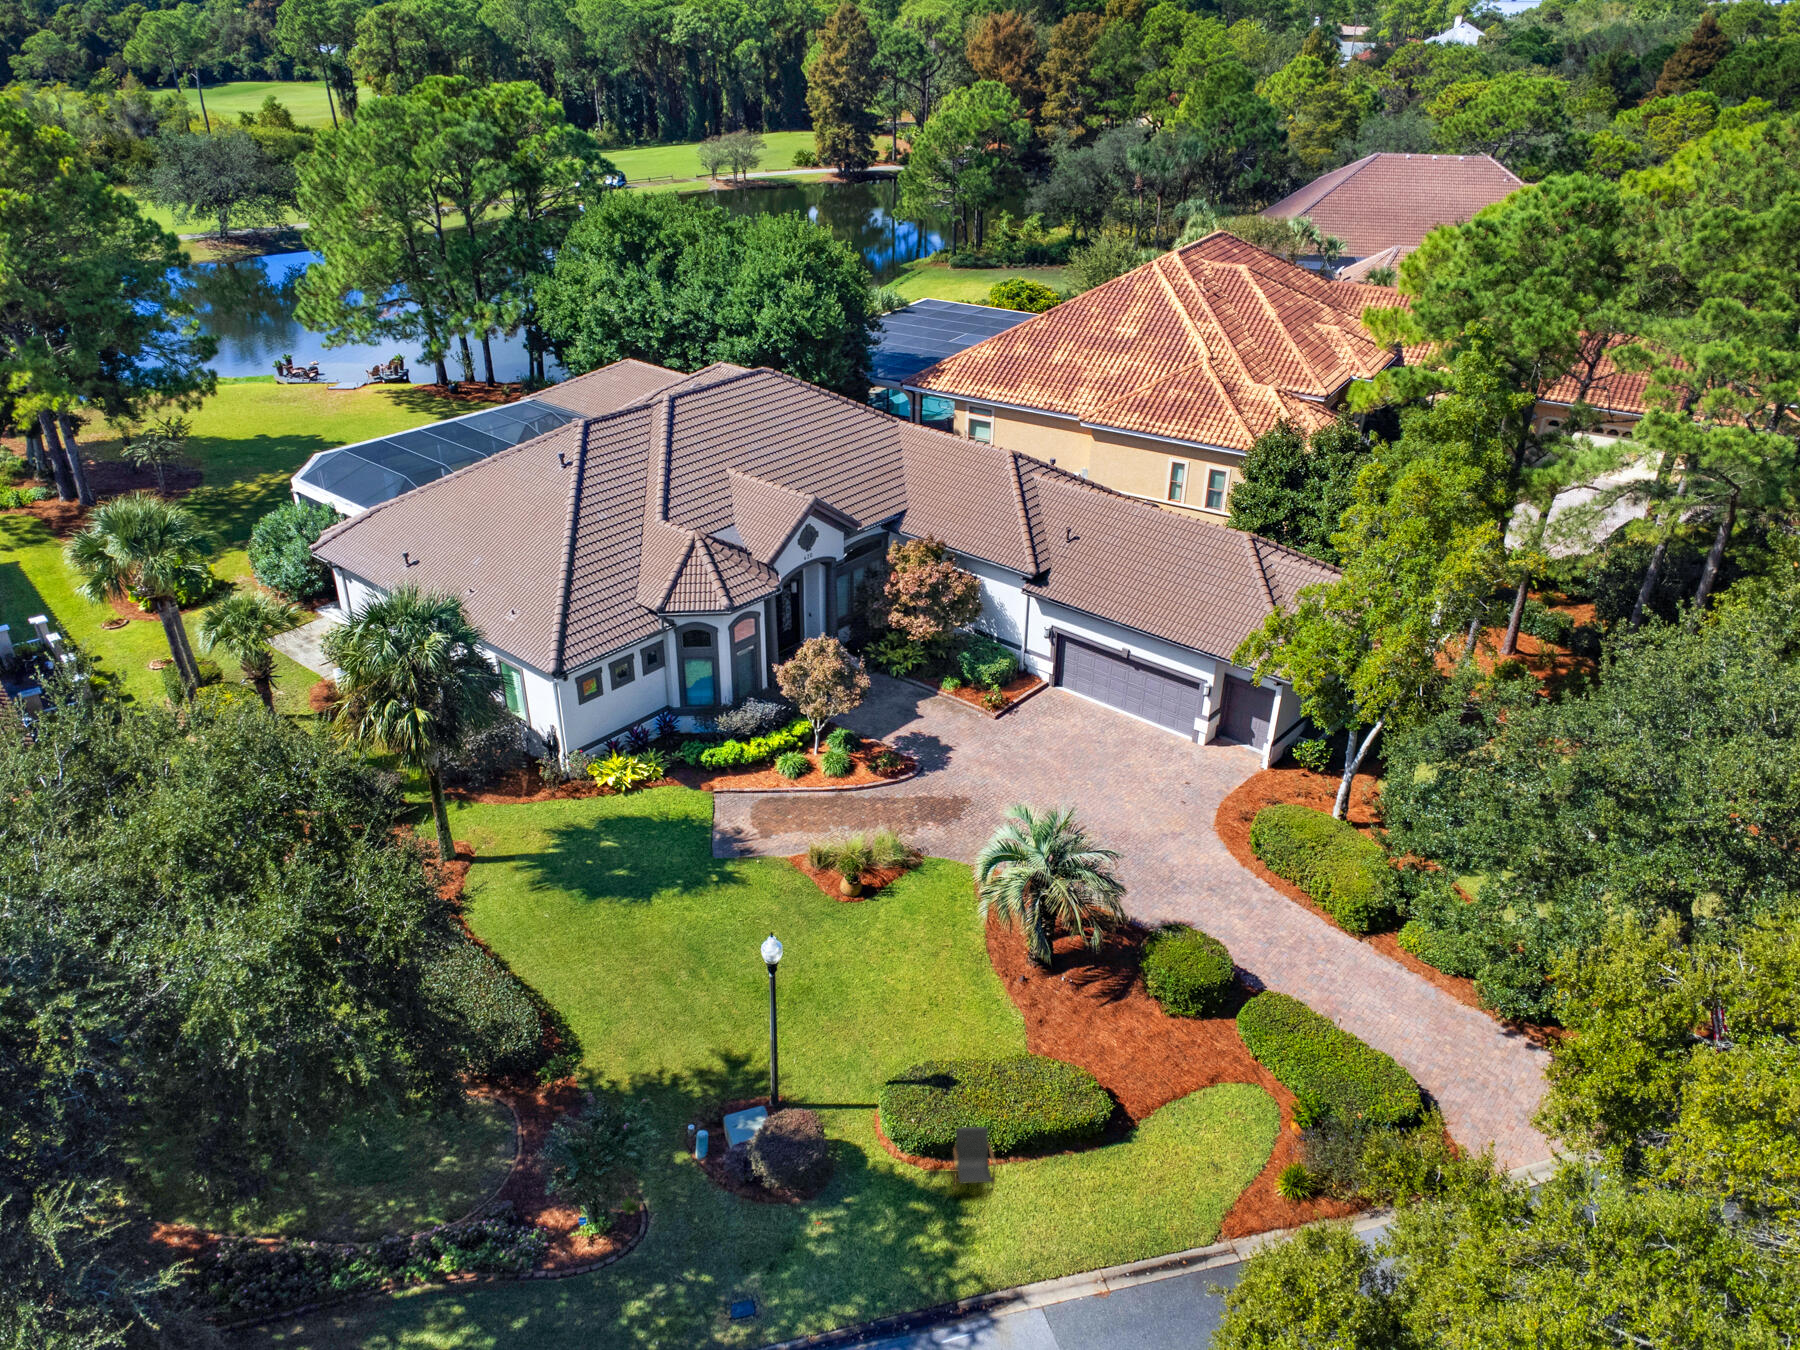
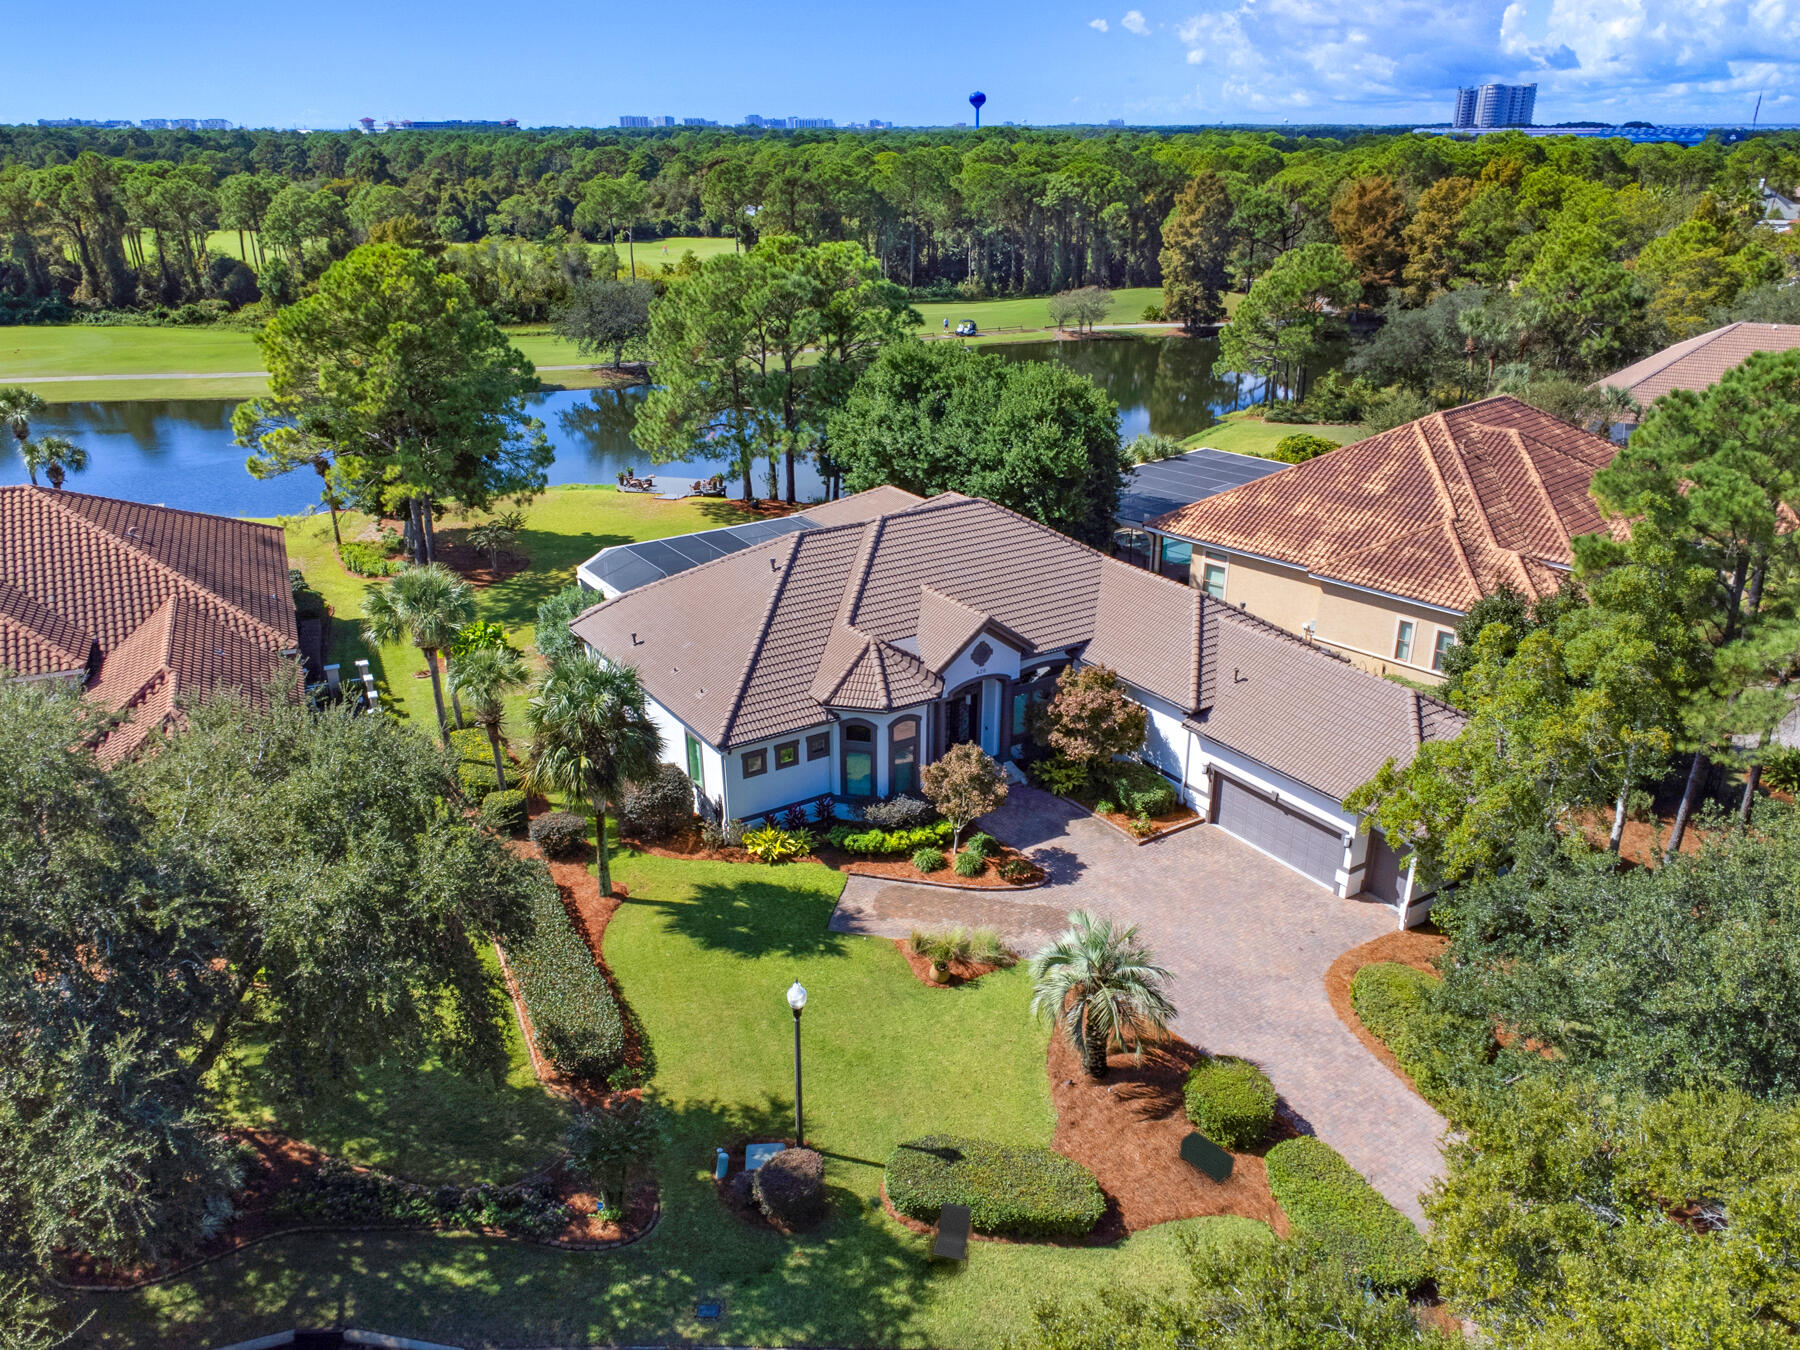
bench: none [1144,996,1199,1043] -> present [1179,1131,1235,1184]
potted plant: present [621,1192,641,1214] -> present [867,1189,884,1211]

